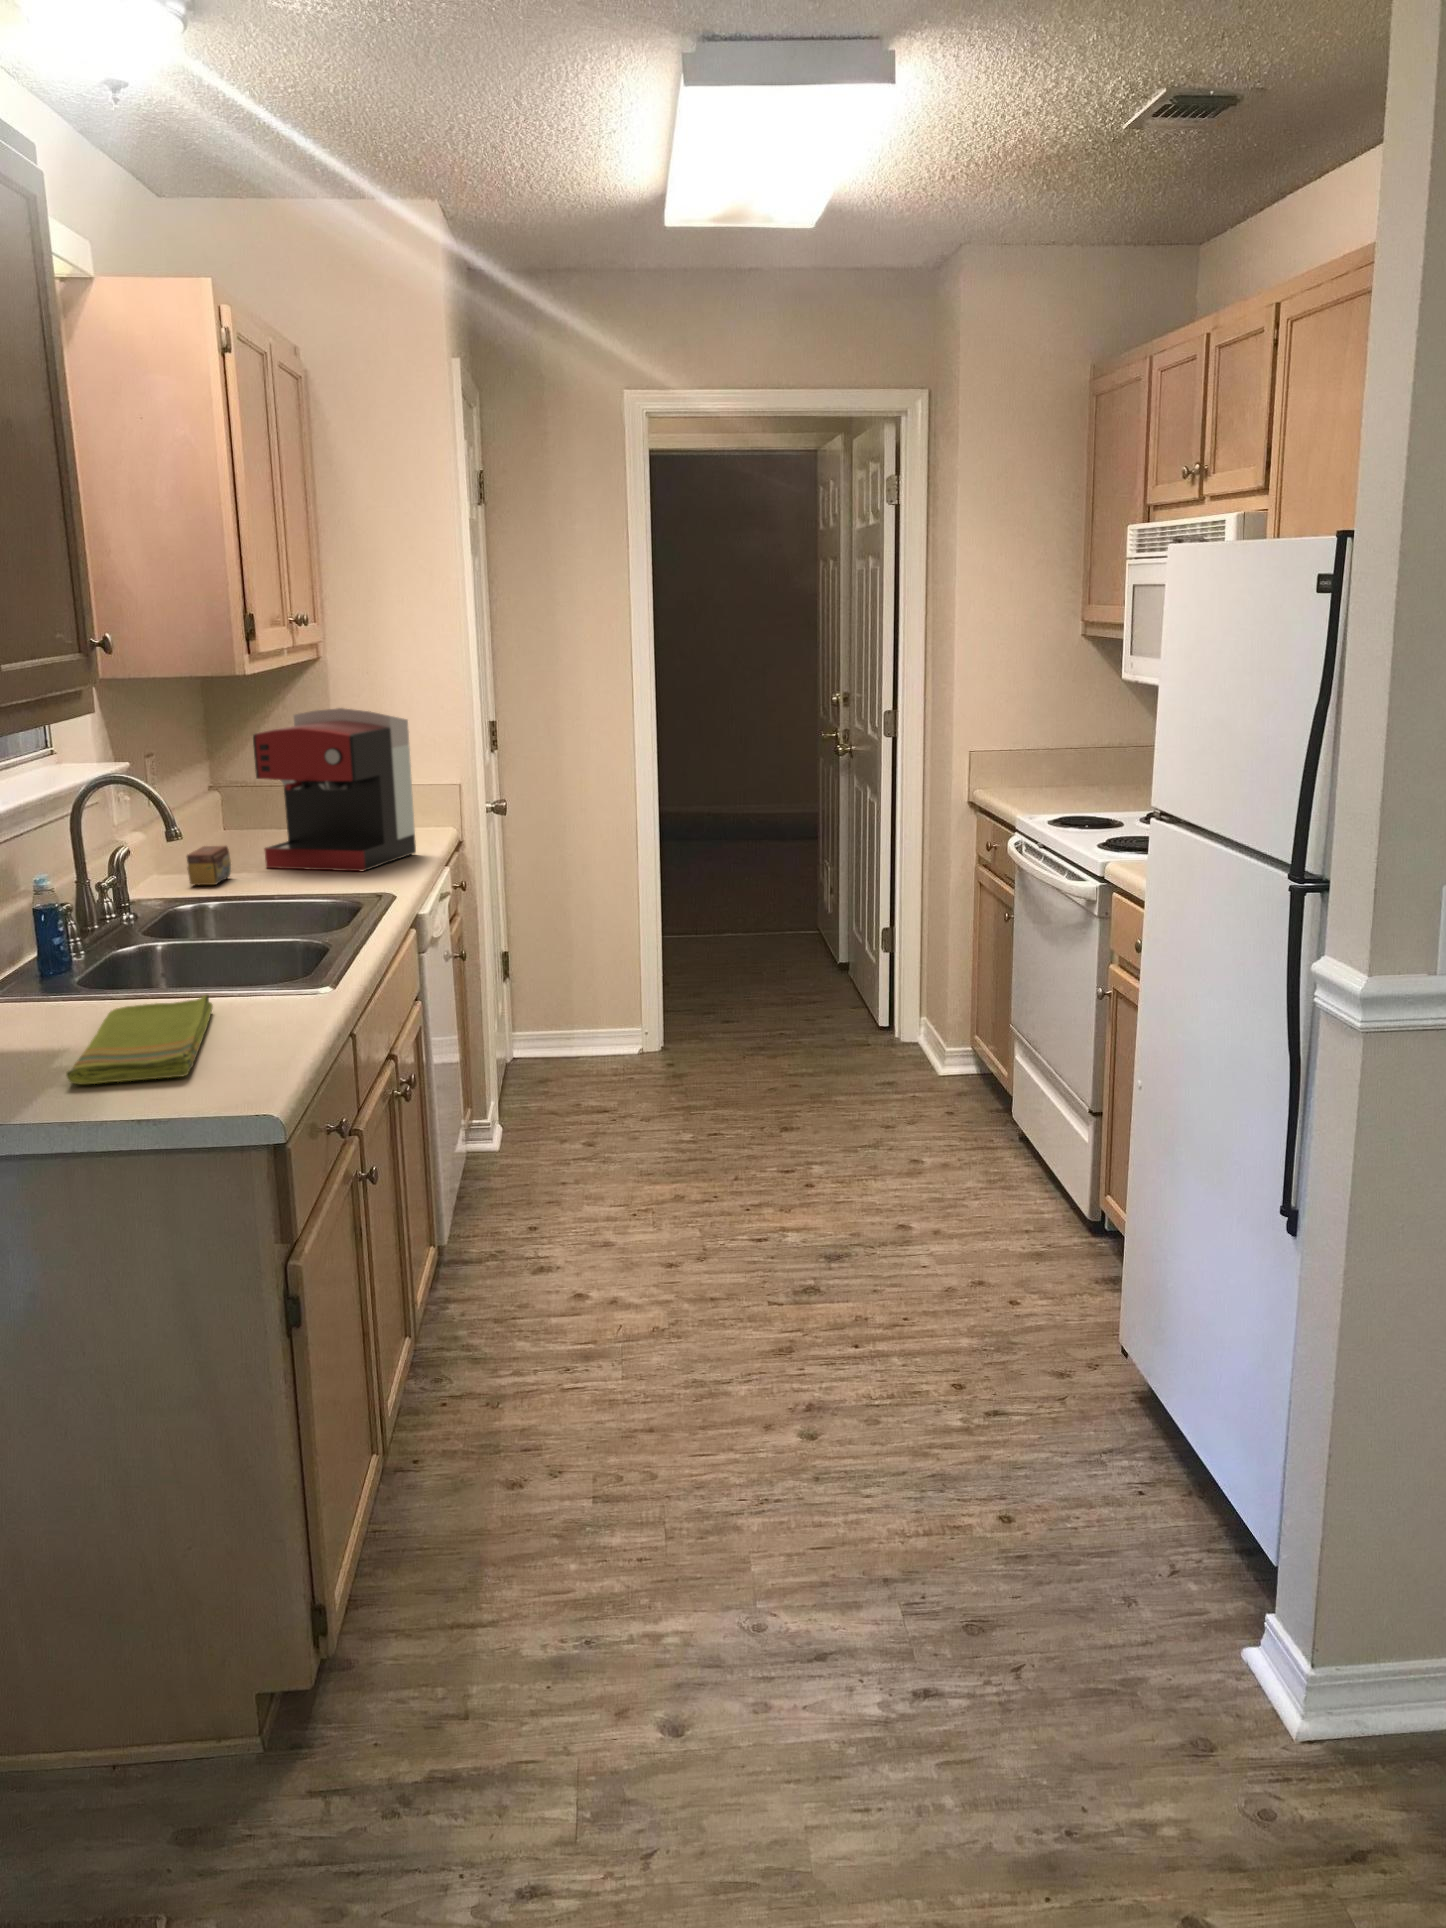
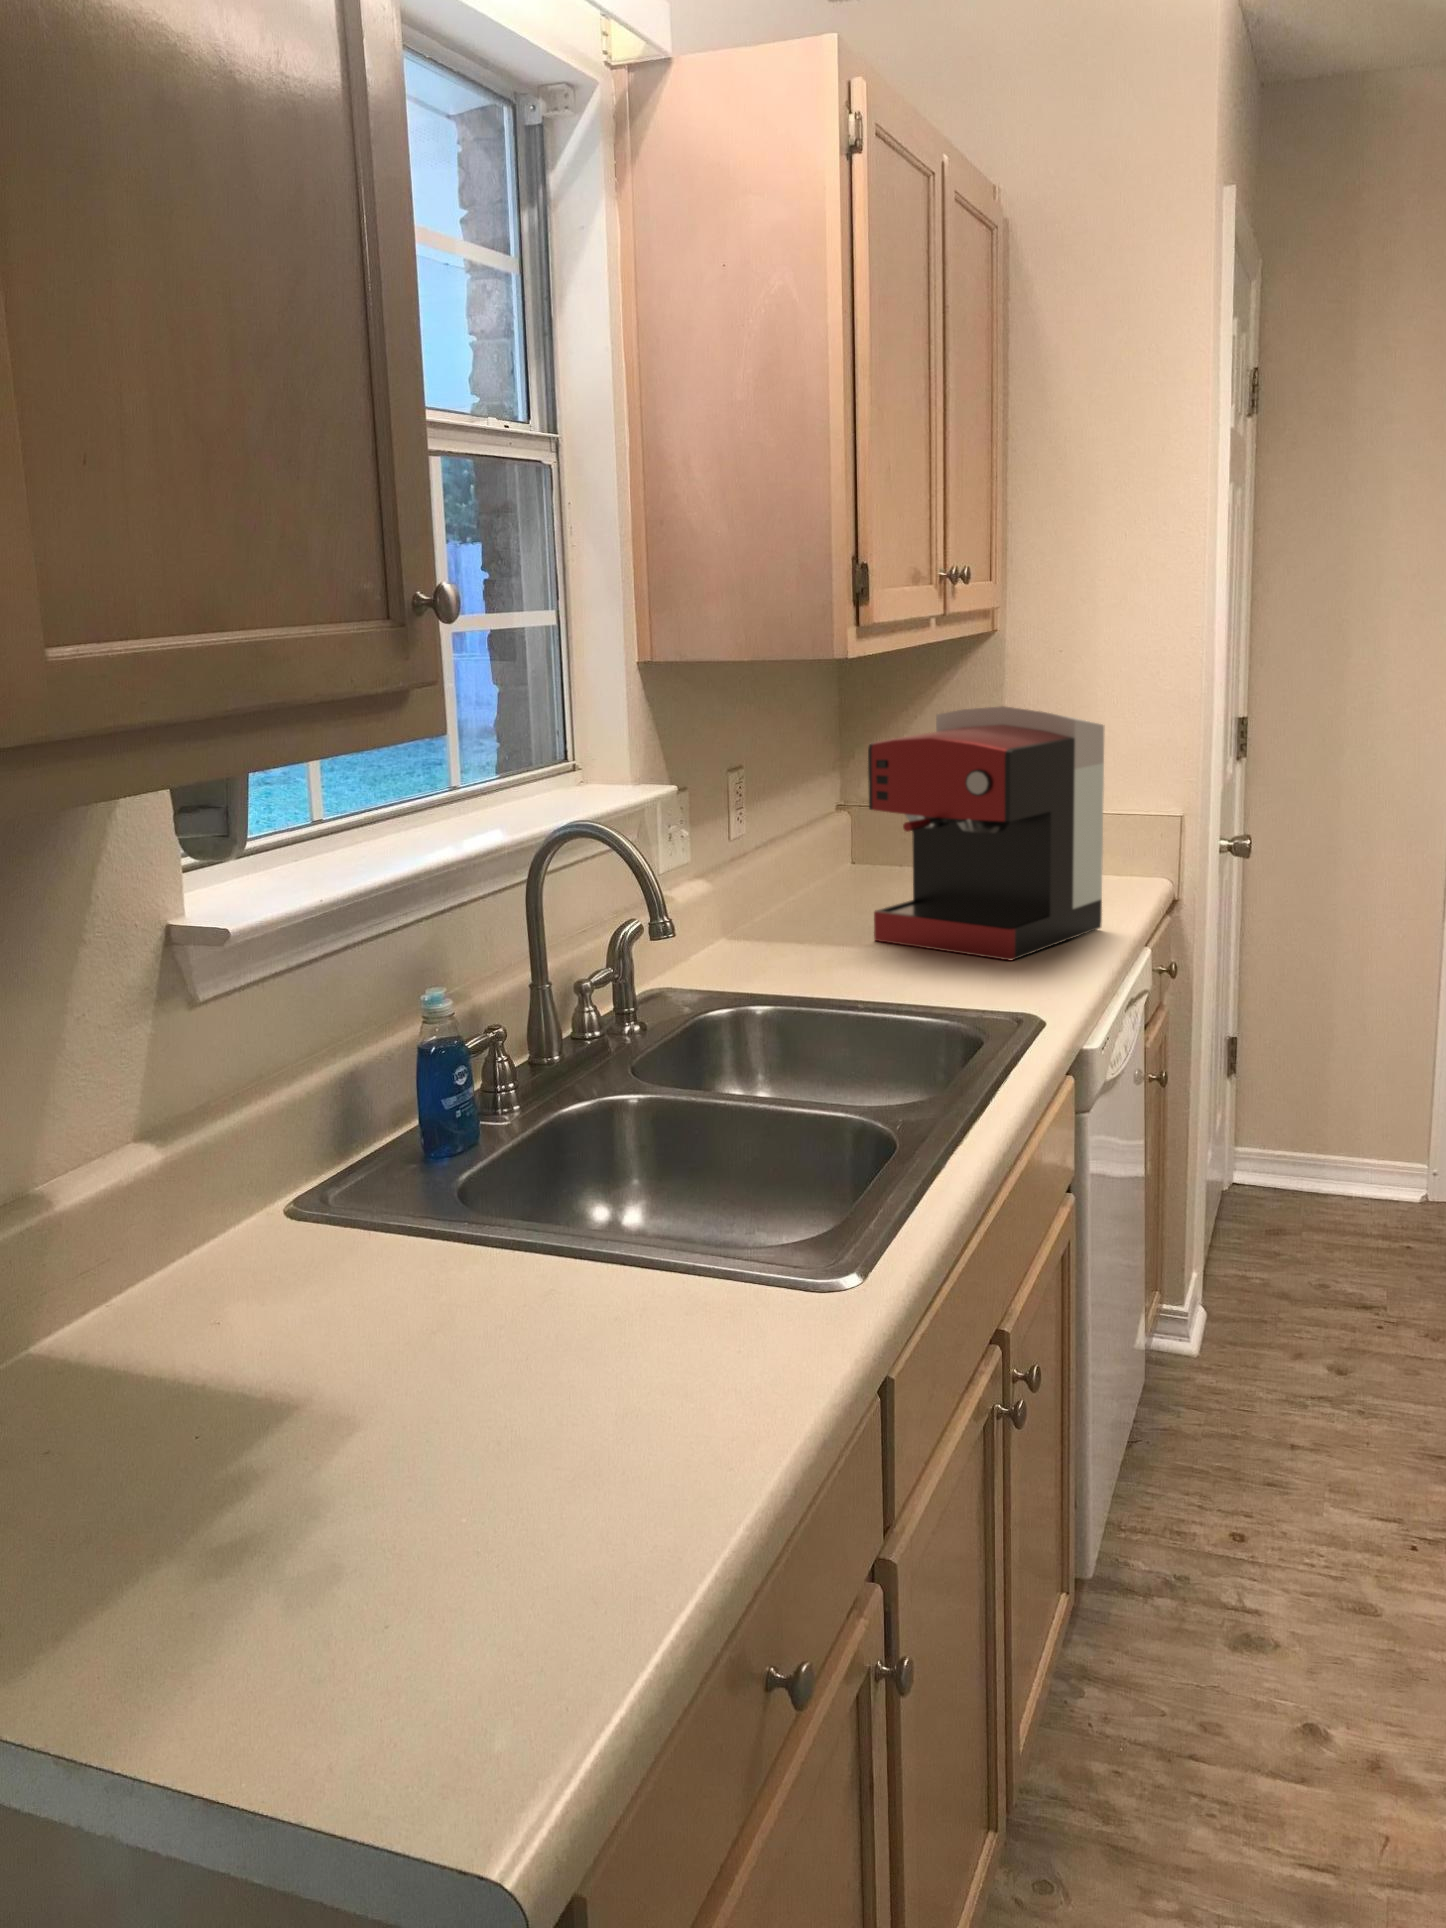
tea box: present [187,846,231,885] -> none [749,908,817,971]
dish towel: present [66,995,213,1084] -> none [179,1293,608,1600]

